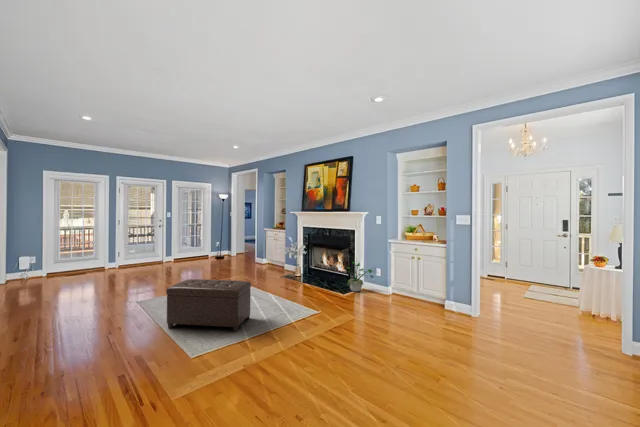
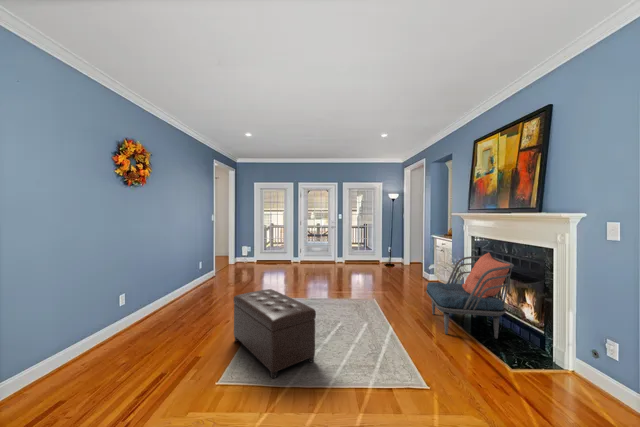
armchair: none [284,236,335,288] -> present [426,253,514,338]
potted plant: present [347,262,373,292] -> none [526,299,606,377]

